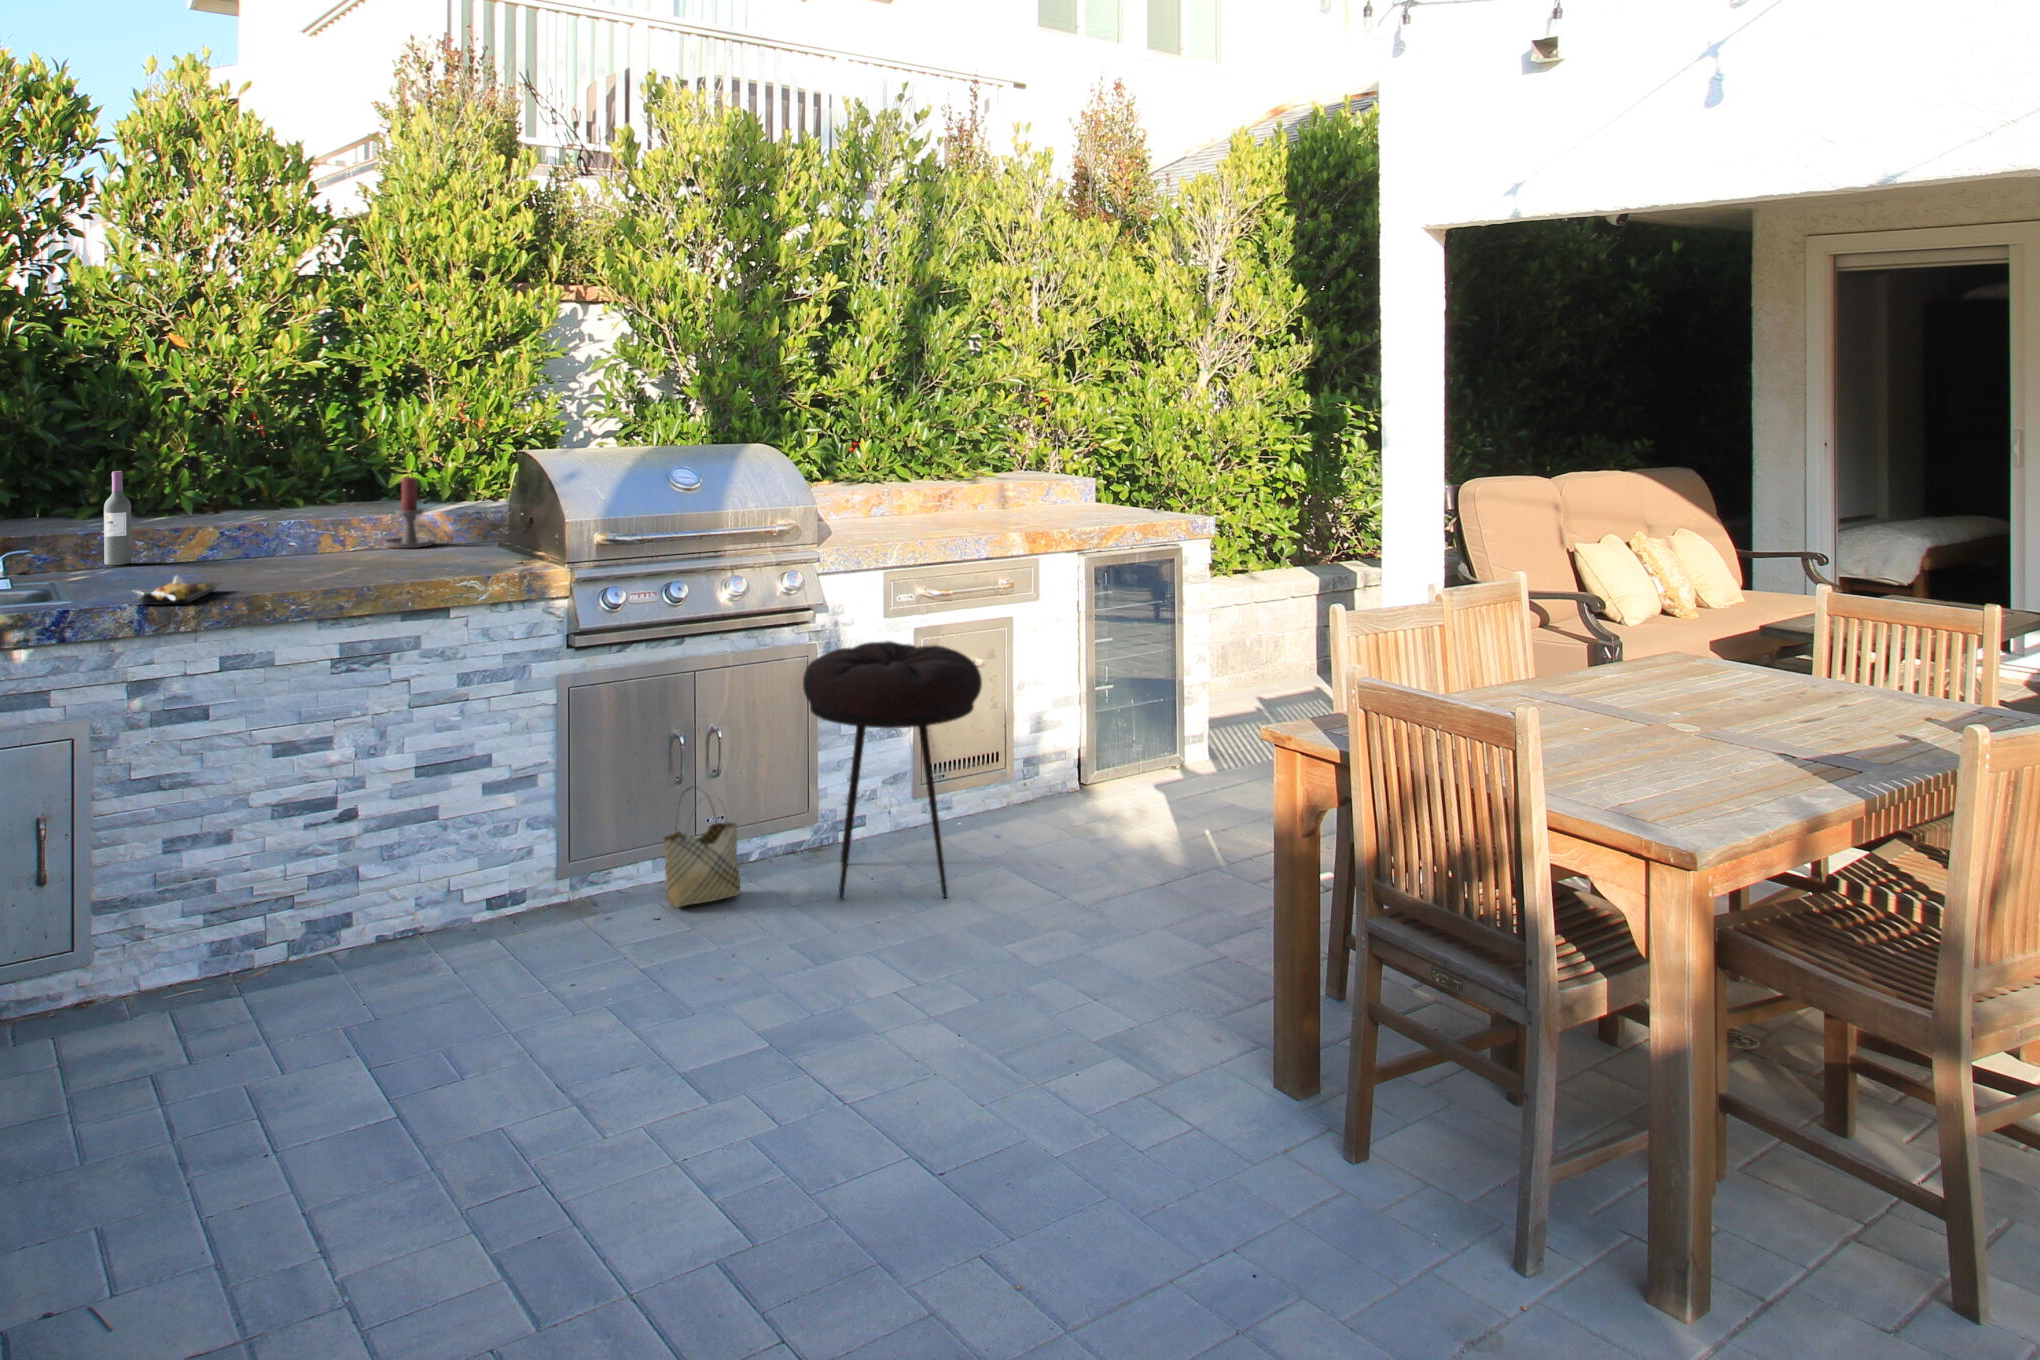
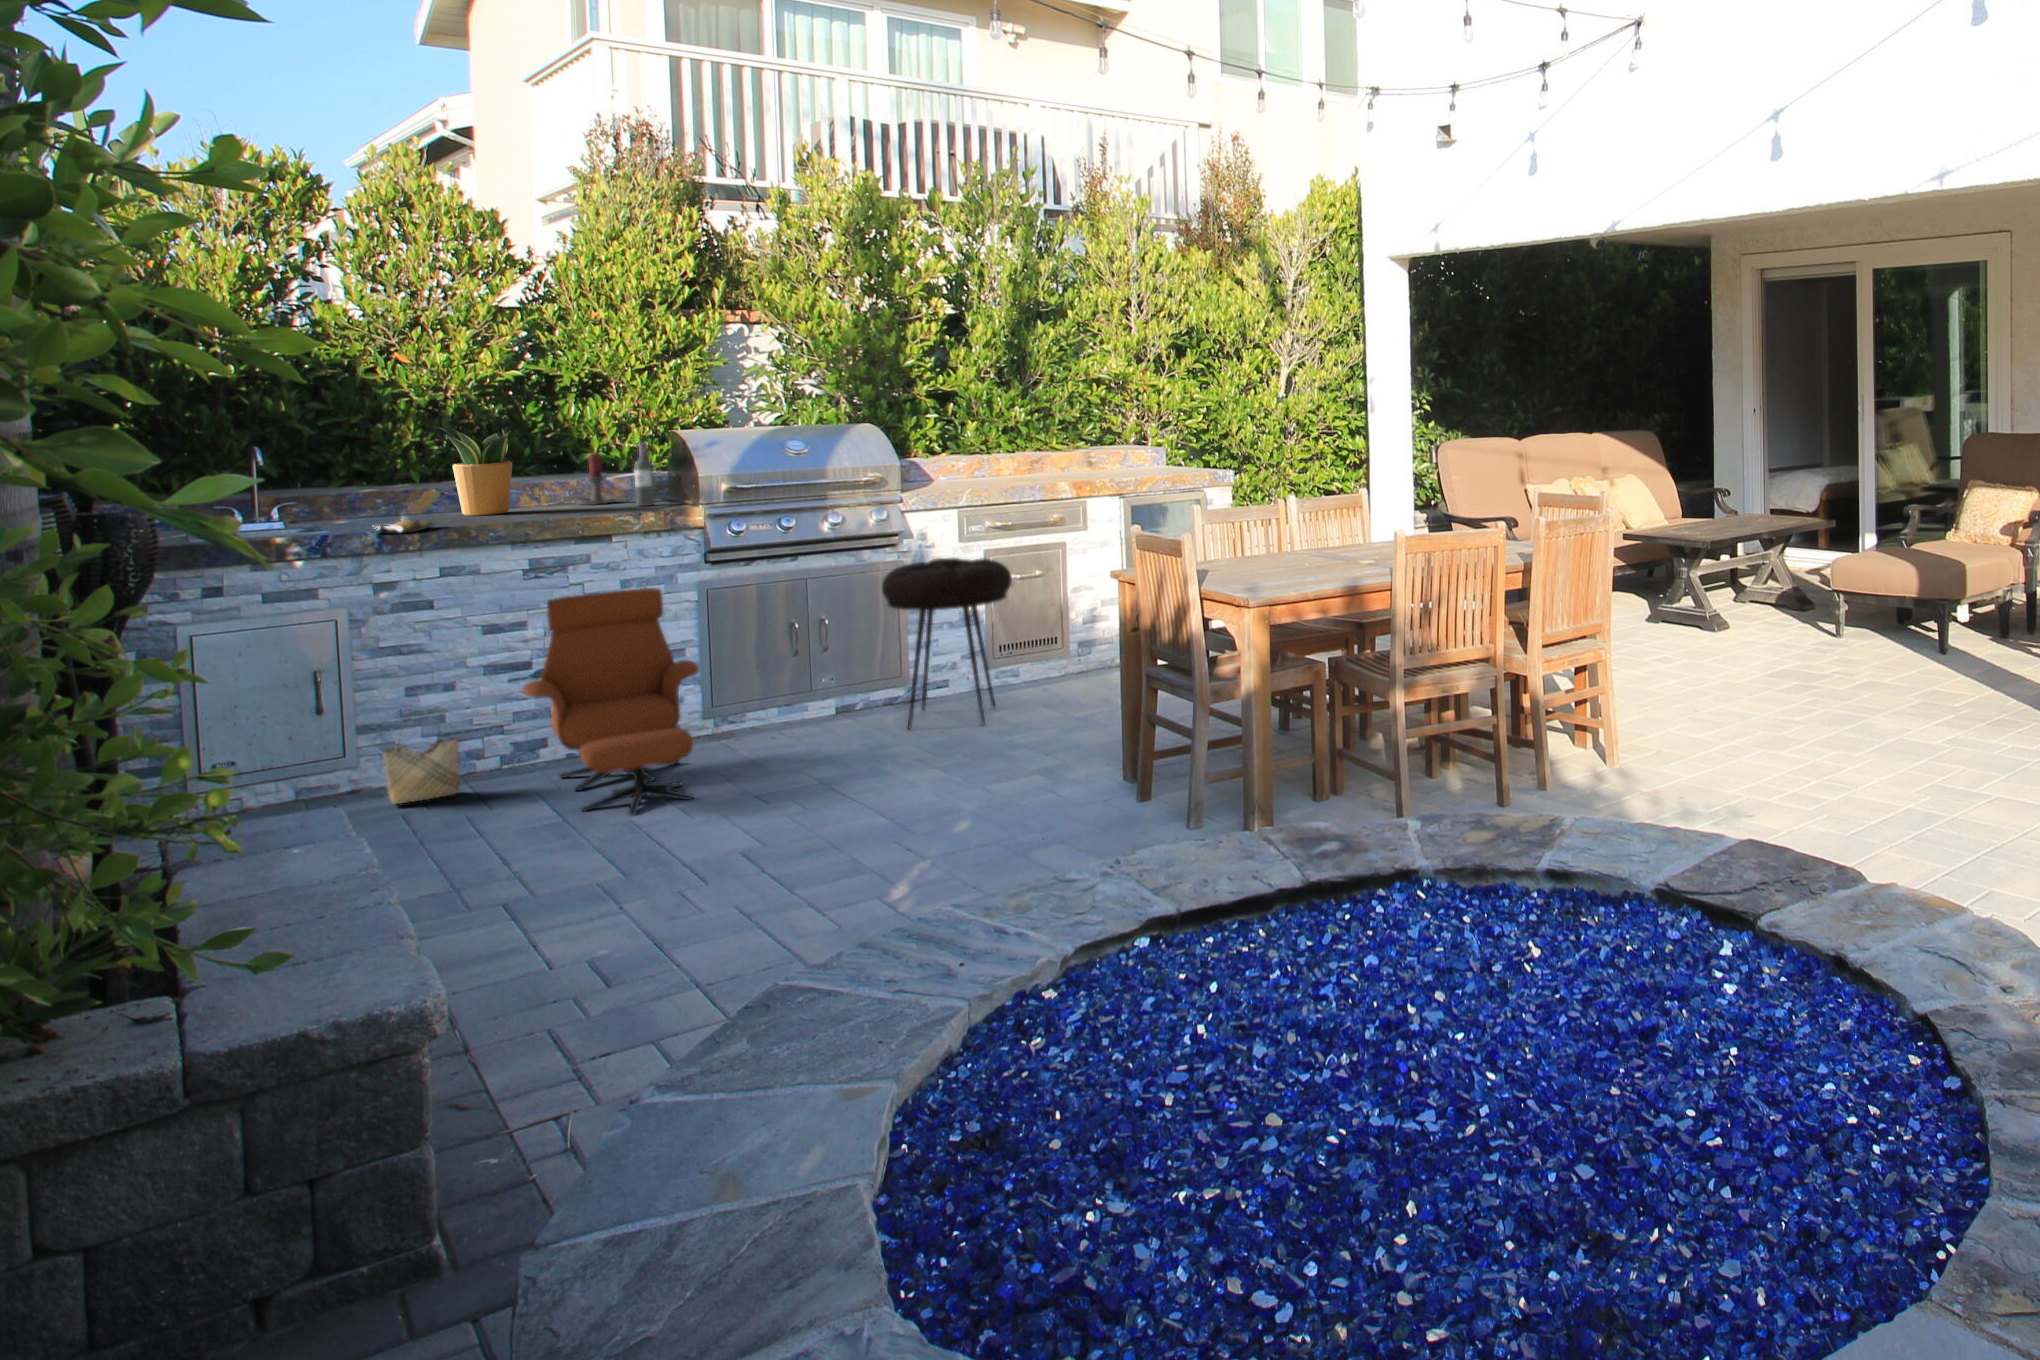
potted plant: none [216,440,315,566] -> present [438,427,512,516]
wine bottle: present [104,471,132,565] -> present [634,442,655,506]
lounge chair: none [329,687,581,1077] -> present [523,588,699,815]
woven basket: present [664,788,740,907] -> present [383,723,460,804]

